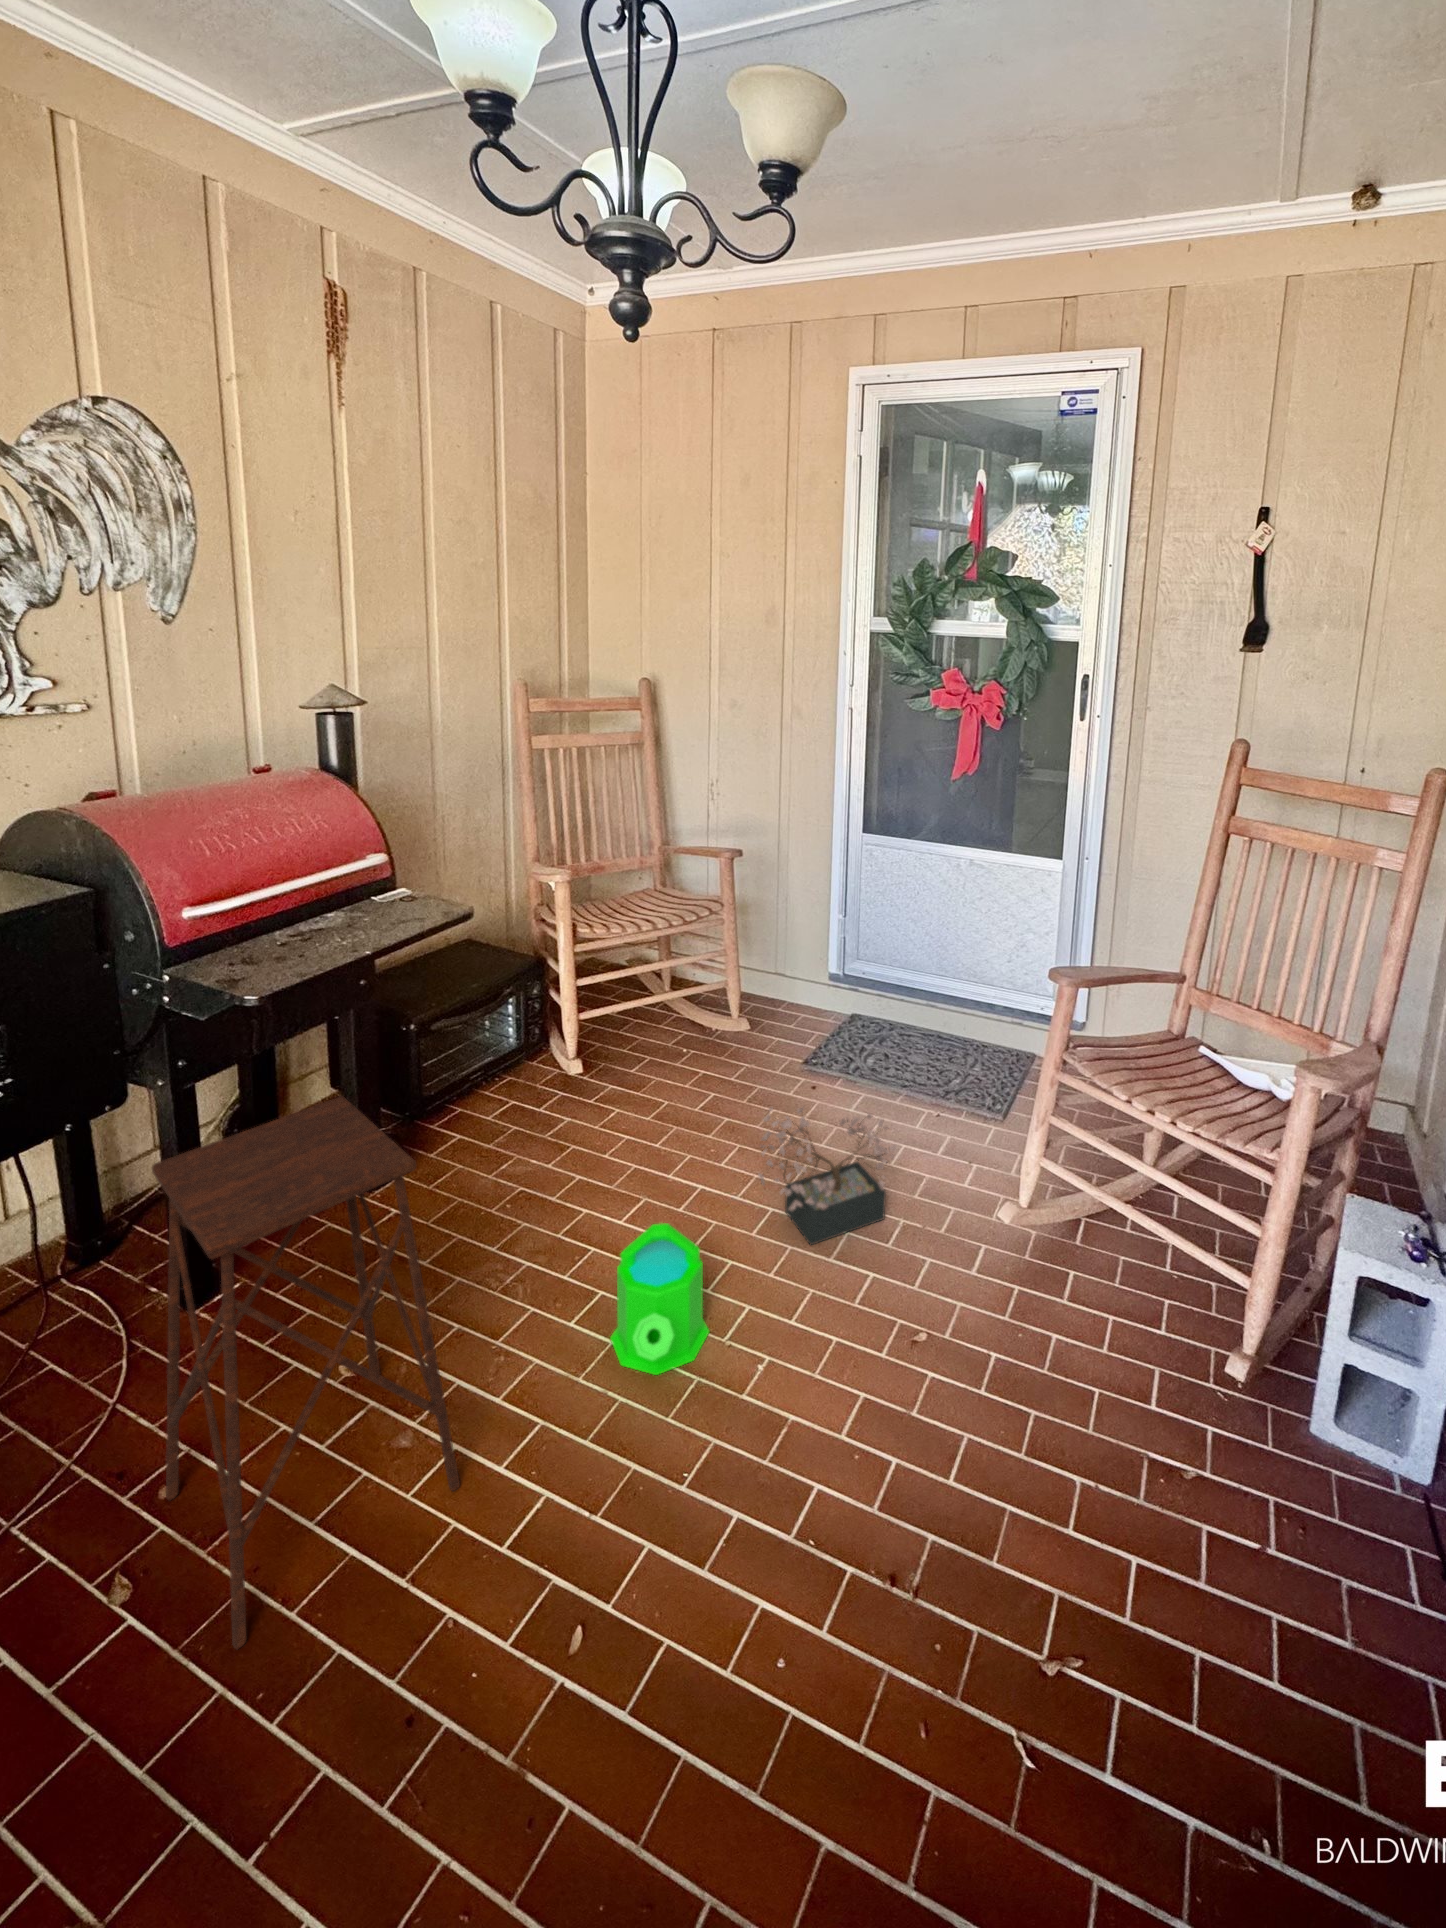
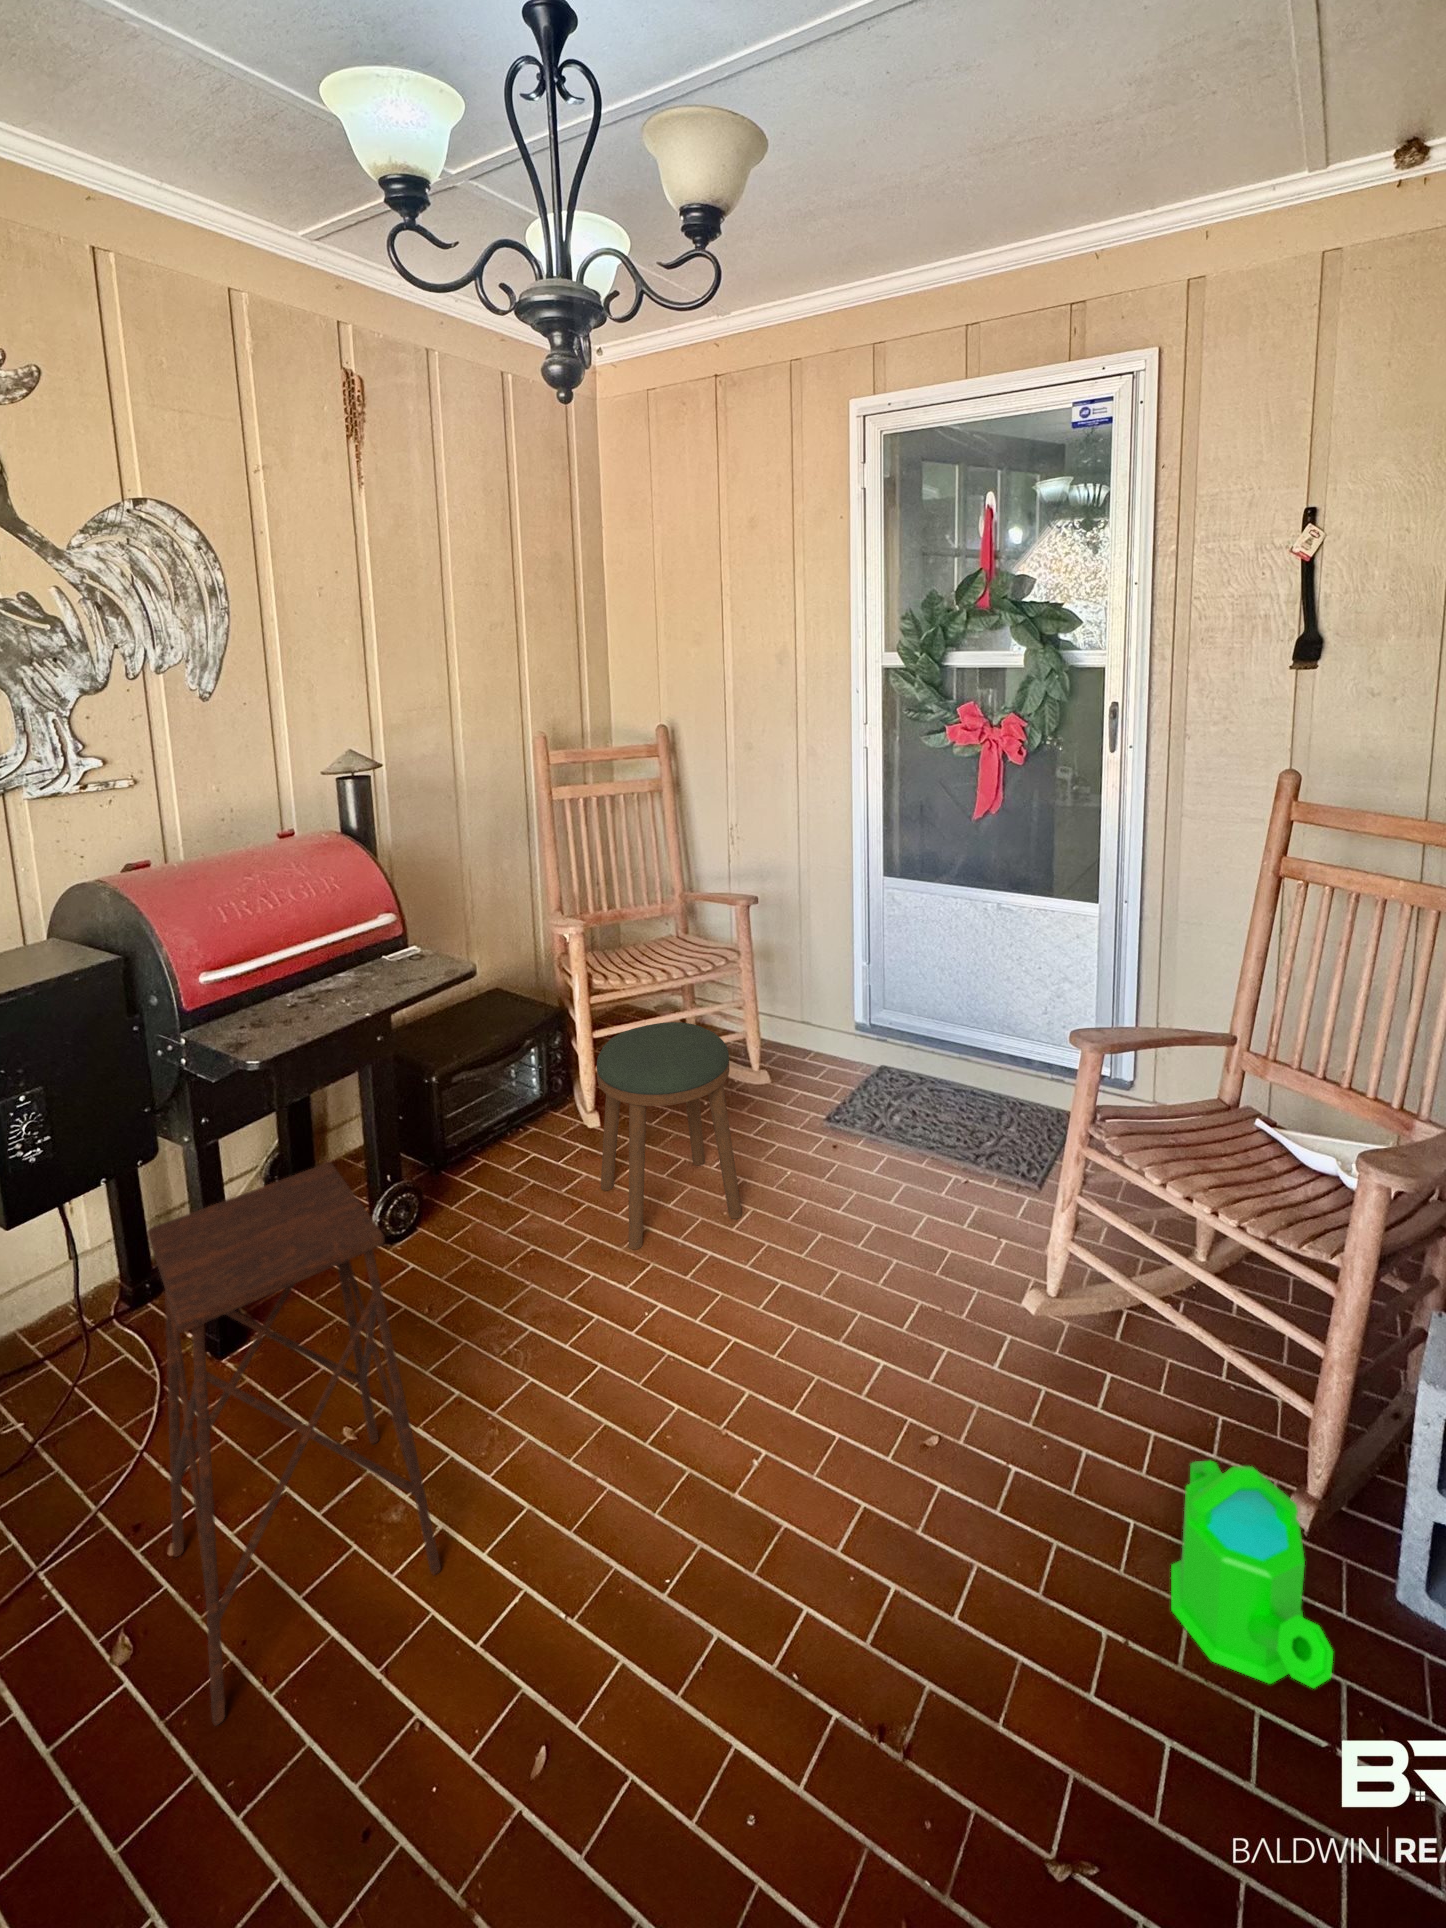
stool: none [587,968,730,1186] -> present [597,1022,742,1249]
decorative plant: present [758,1107,897,1245] -> none [761,1173,912,1326]
watering can: present [610,1223,709,1375] -> present [1171,1461,1333,1688]

